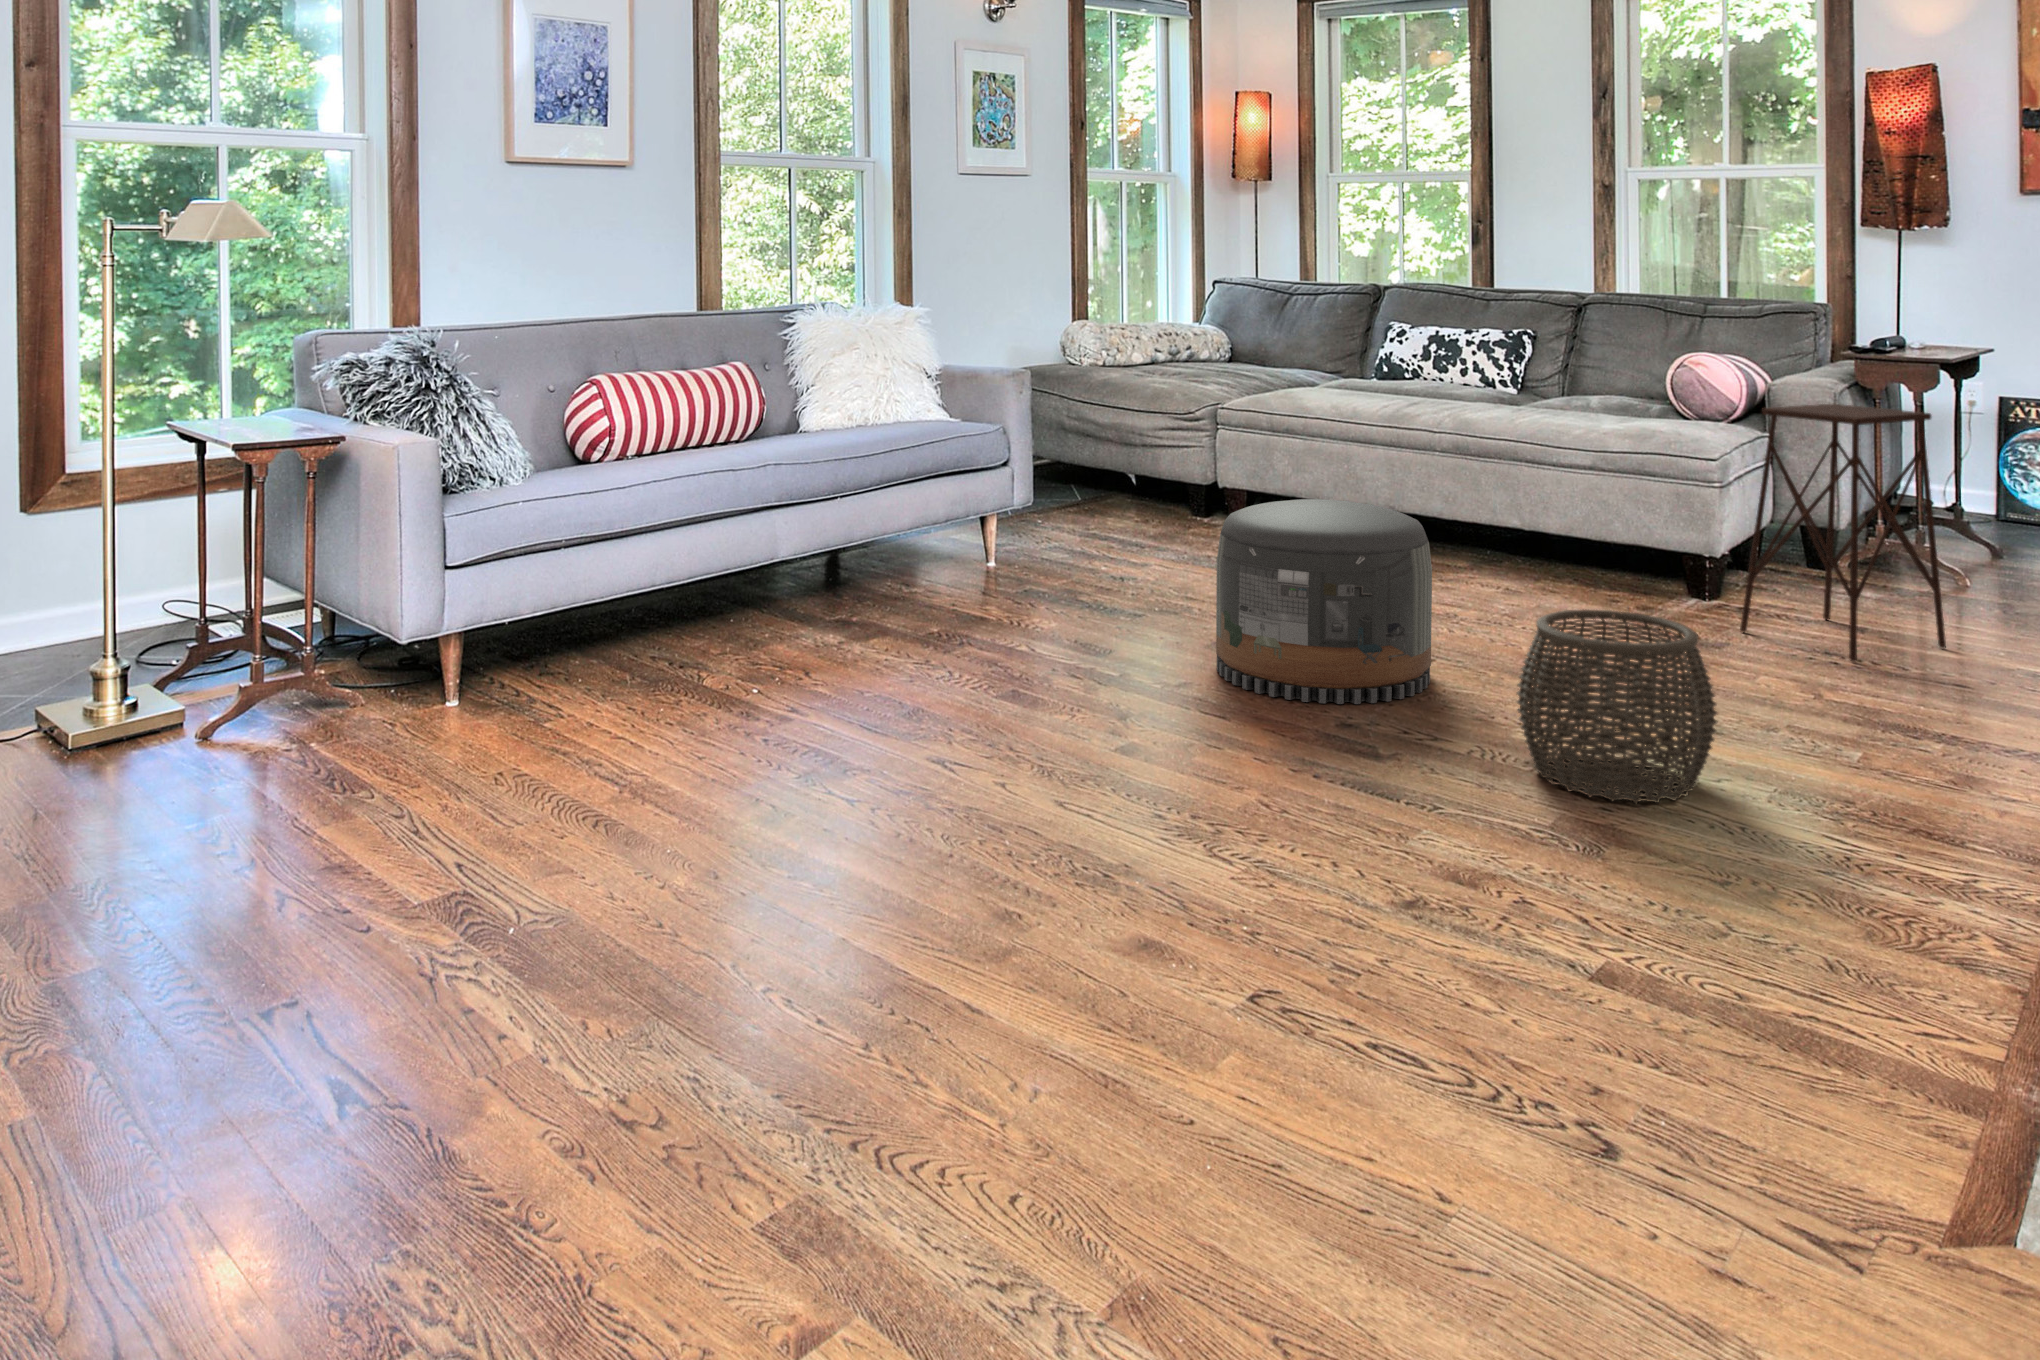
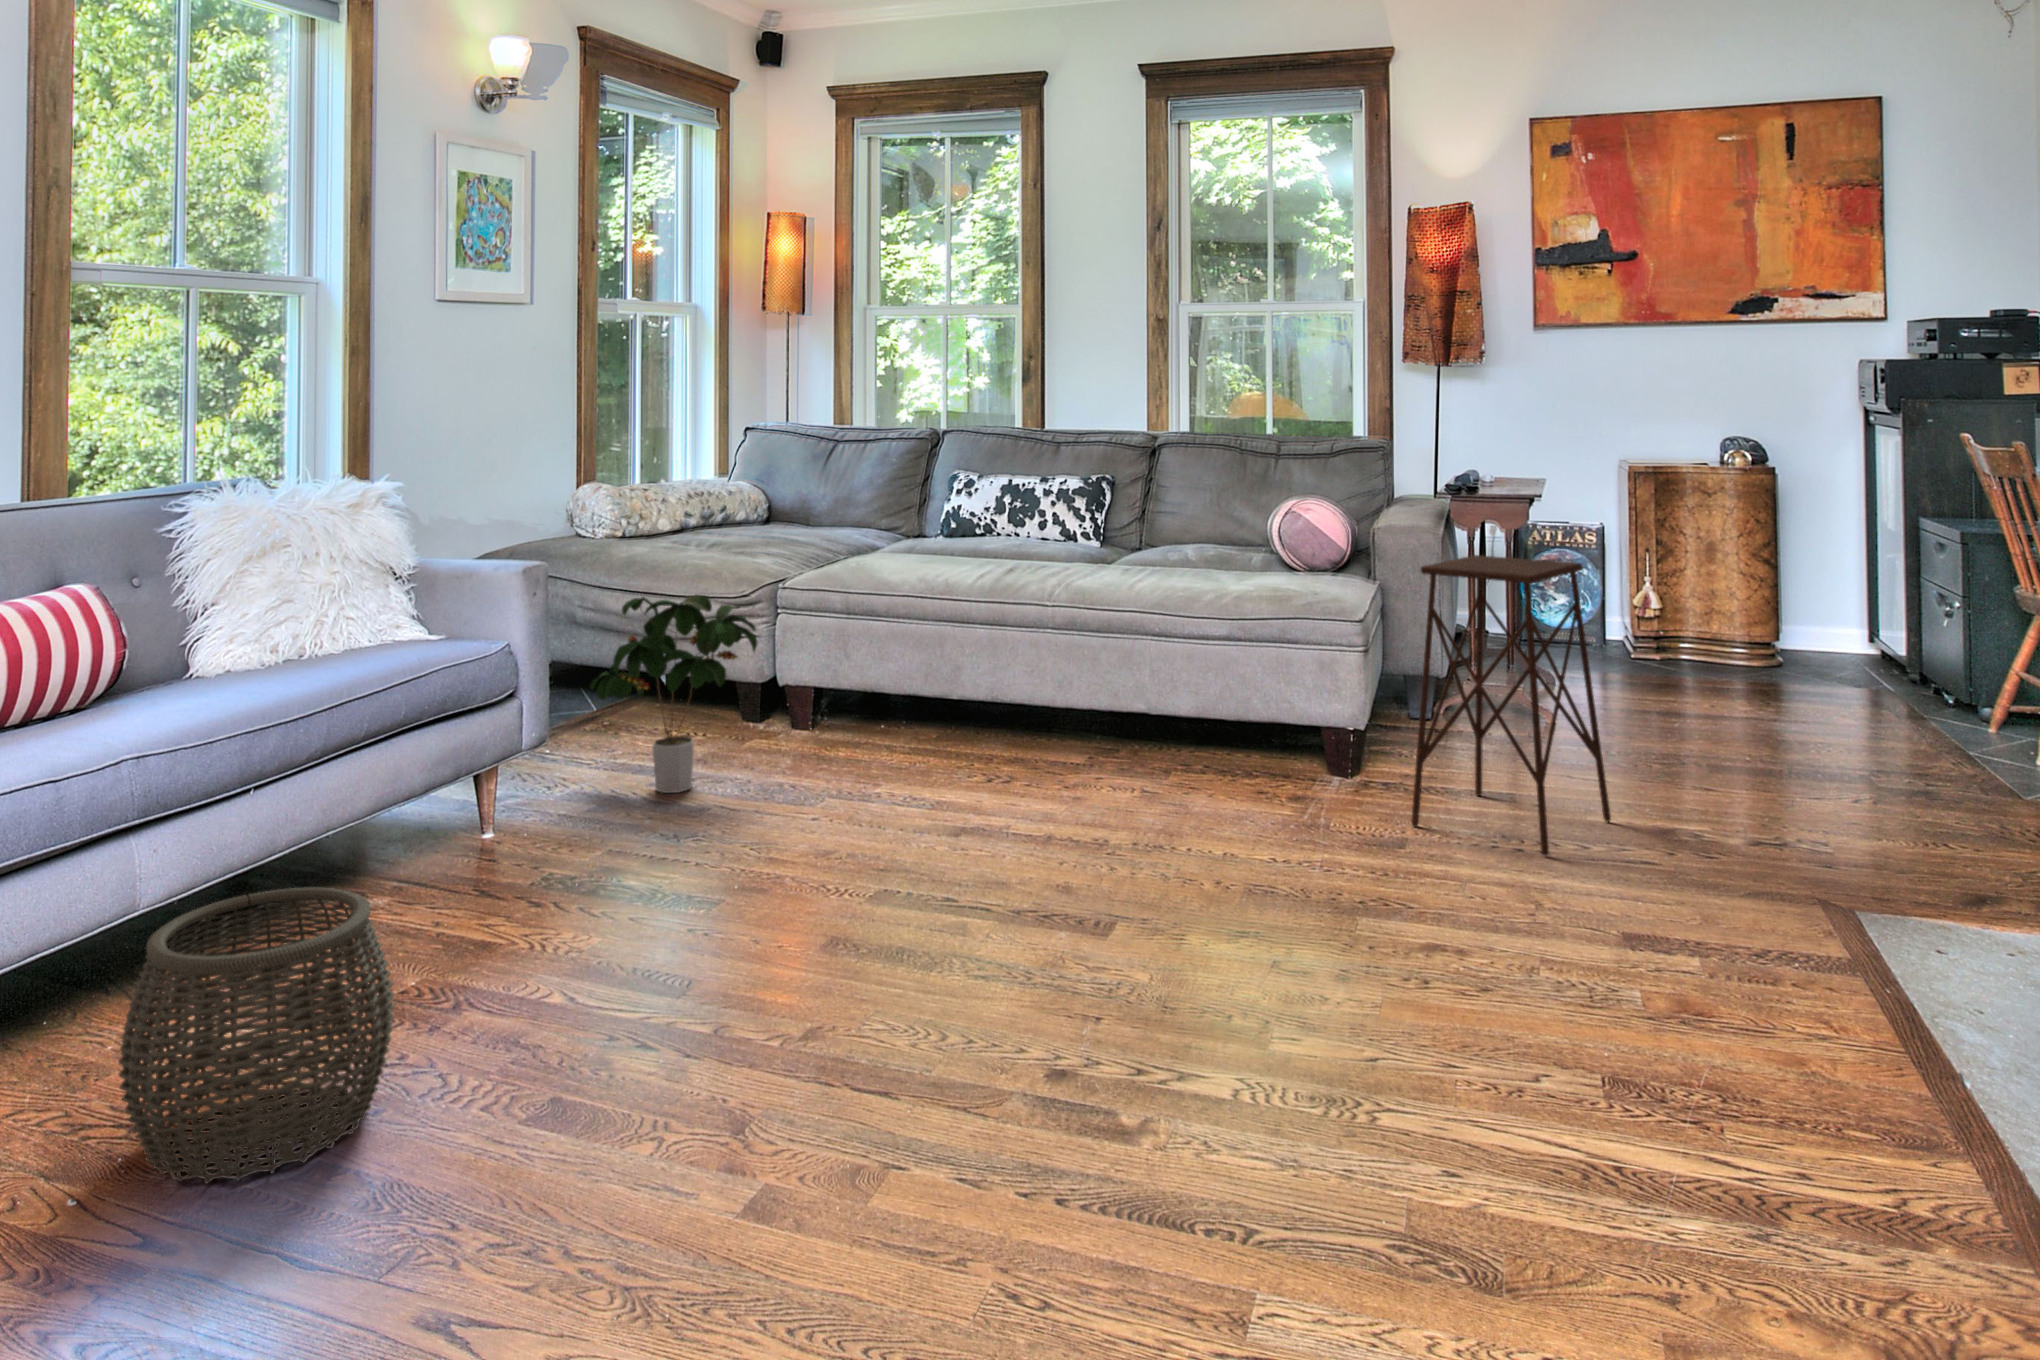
potted plant: none [1066,404,1191,554] -> present [591,595,757,793]
pouf: present [1216,499,1432,704] -> none [844,730,1132,1043]
woven basket: present [1517,609,1717,803] -> present [118,887,395,1183]

